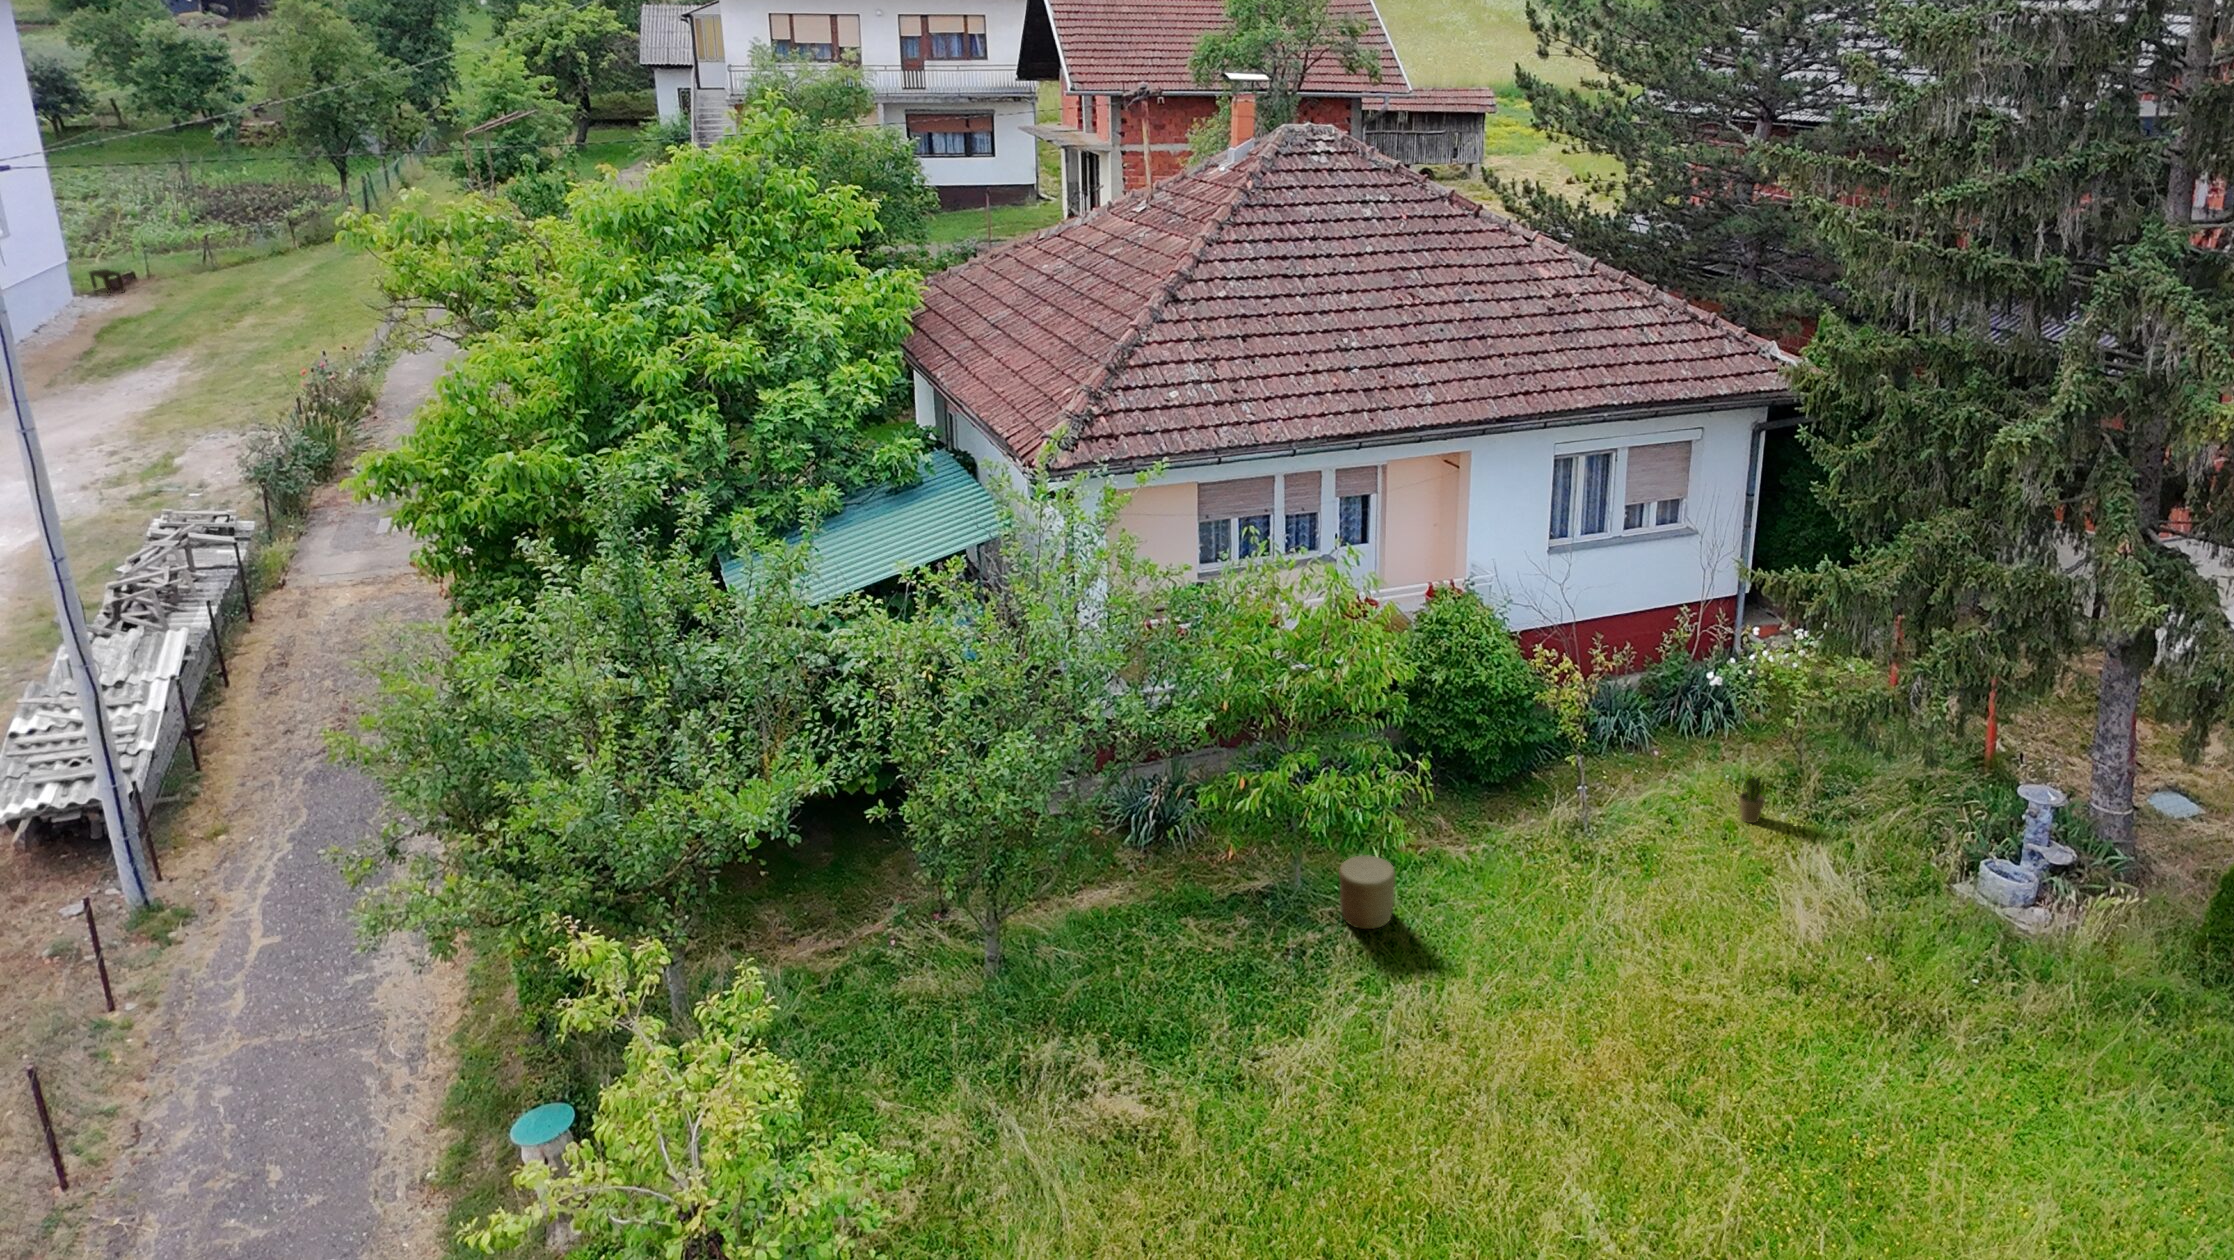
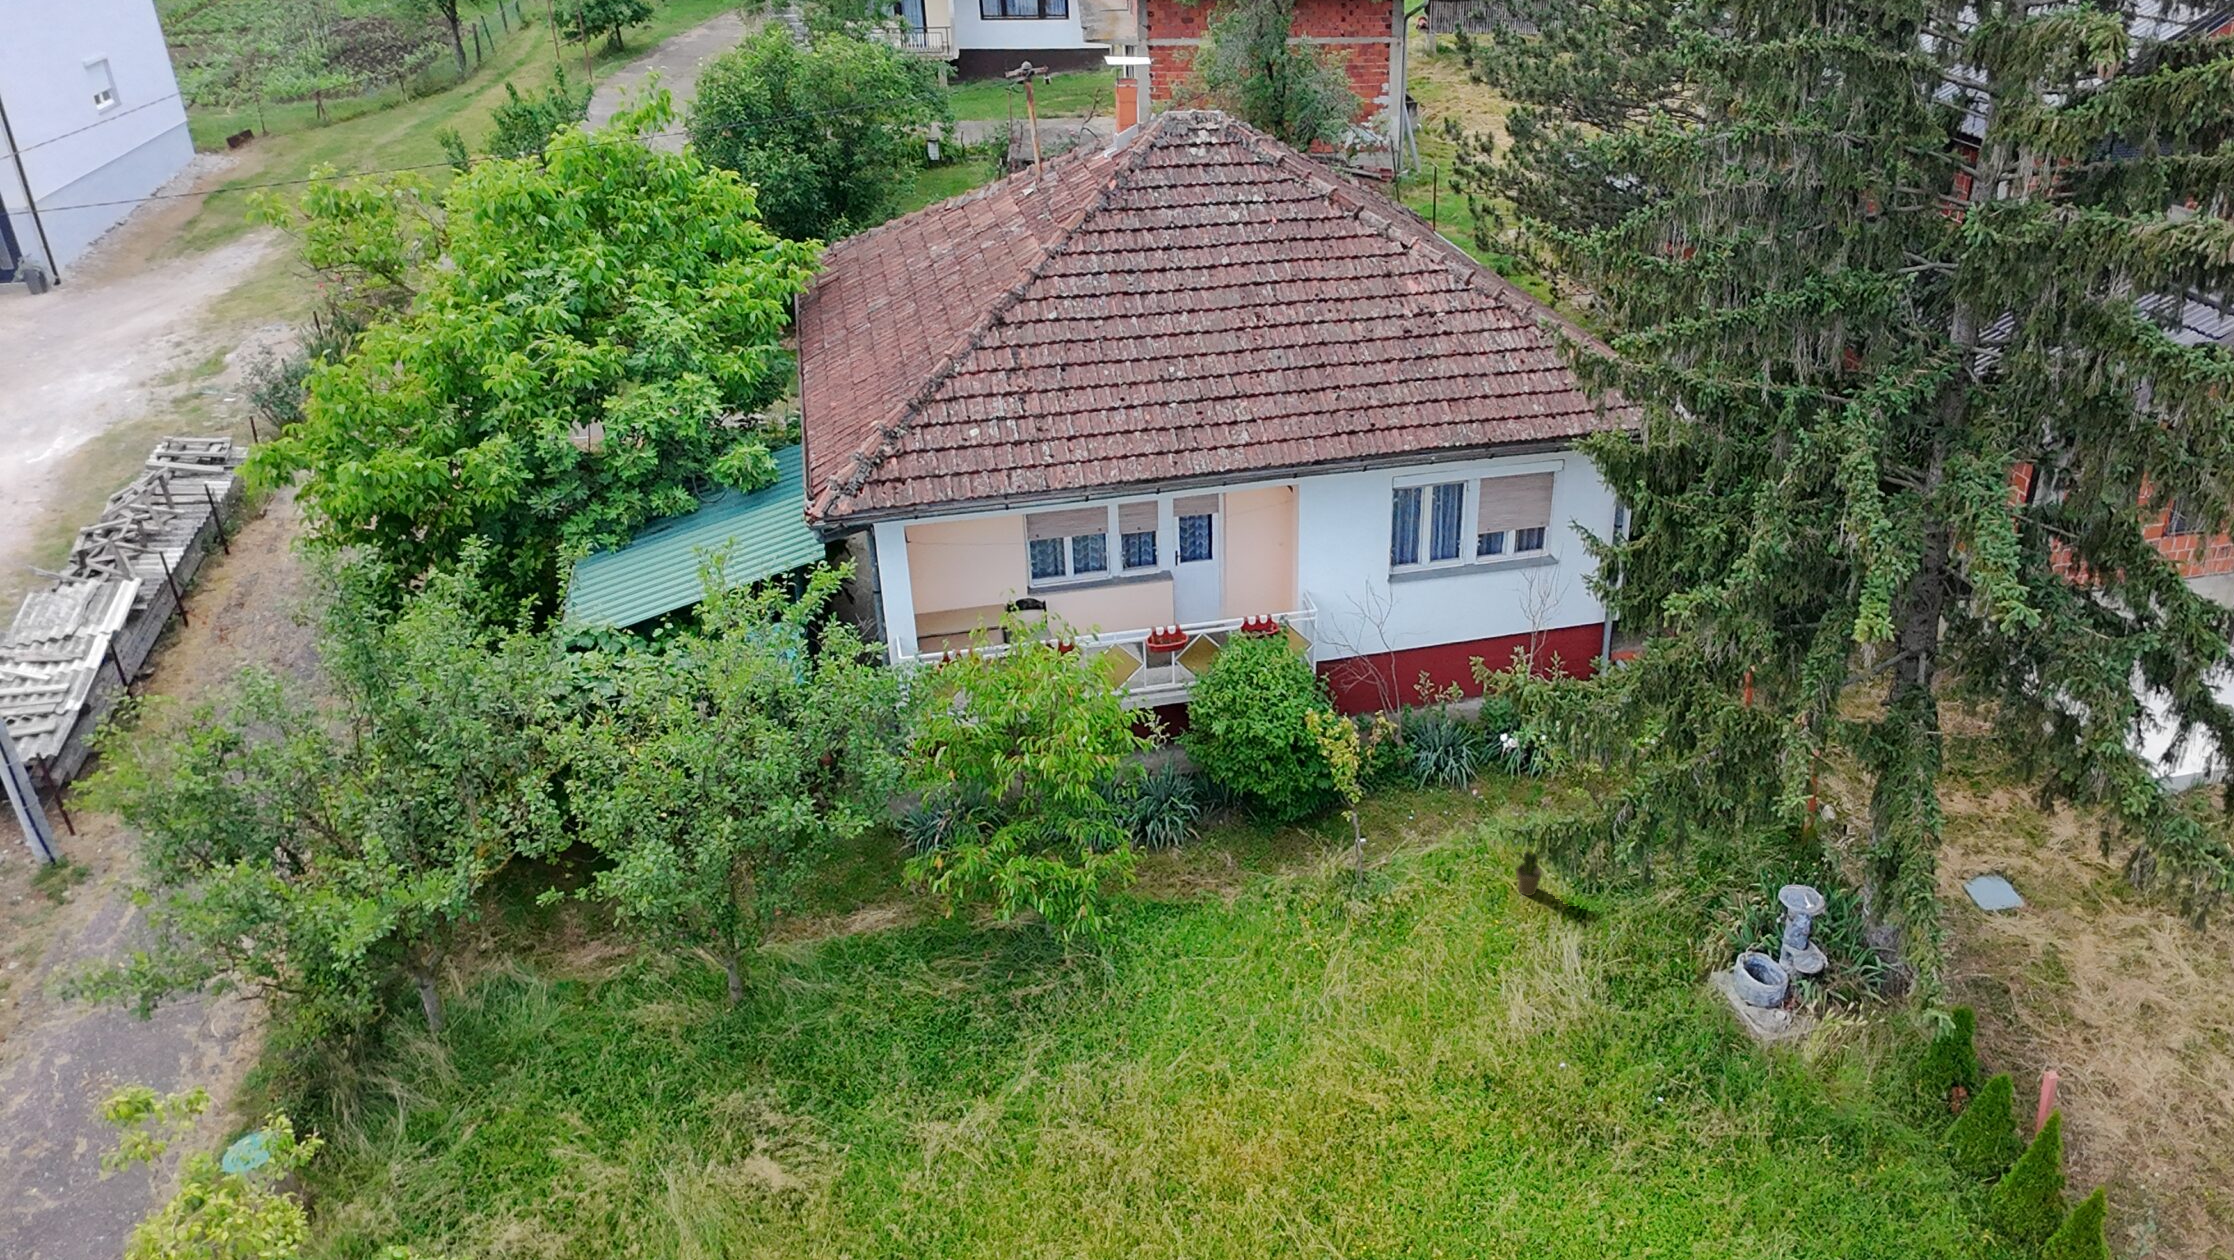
bench: present [89,269,124,294] -> none [183,142,216,169]
basket: present [1339,855,1395,929] -> none [1070,917,1126,990]

